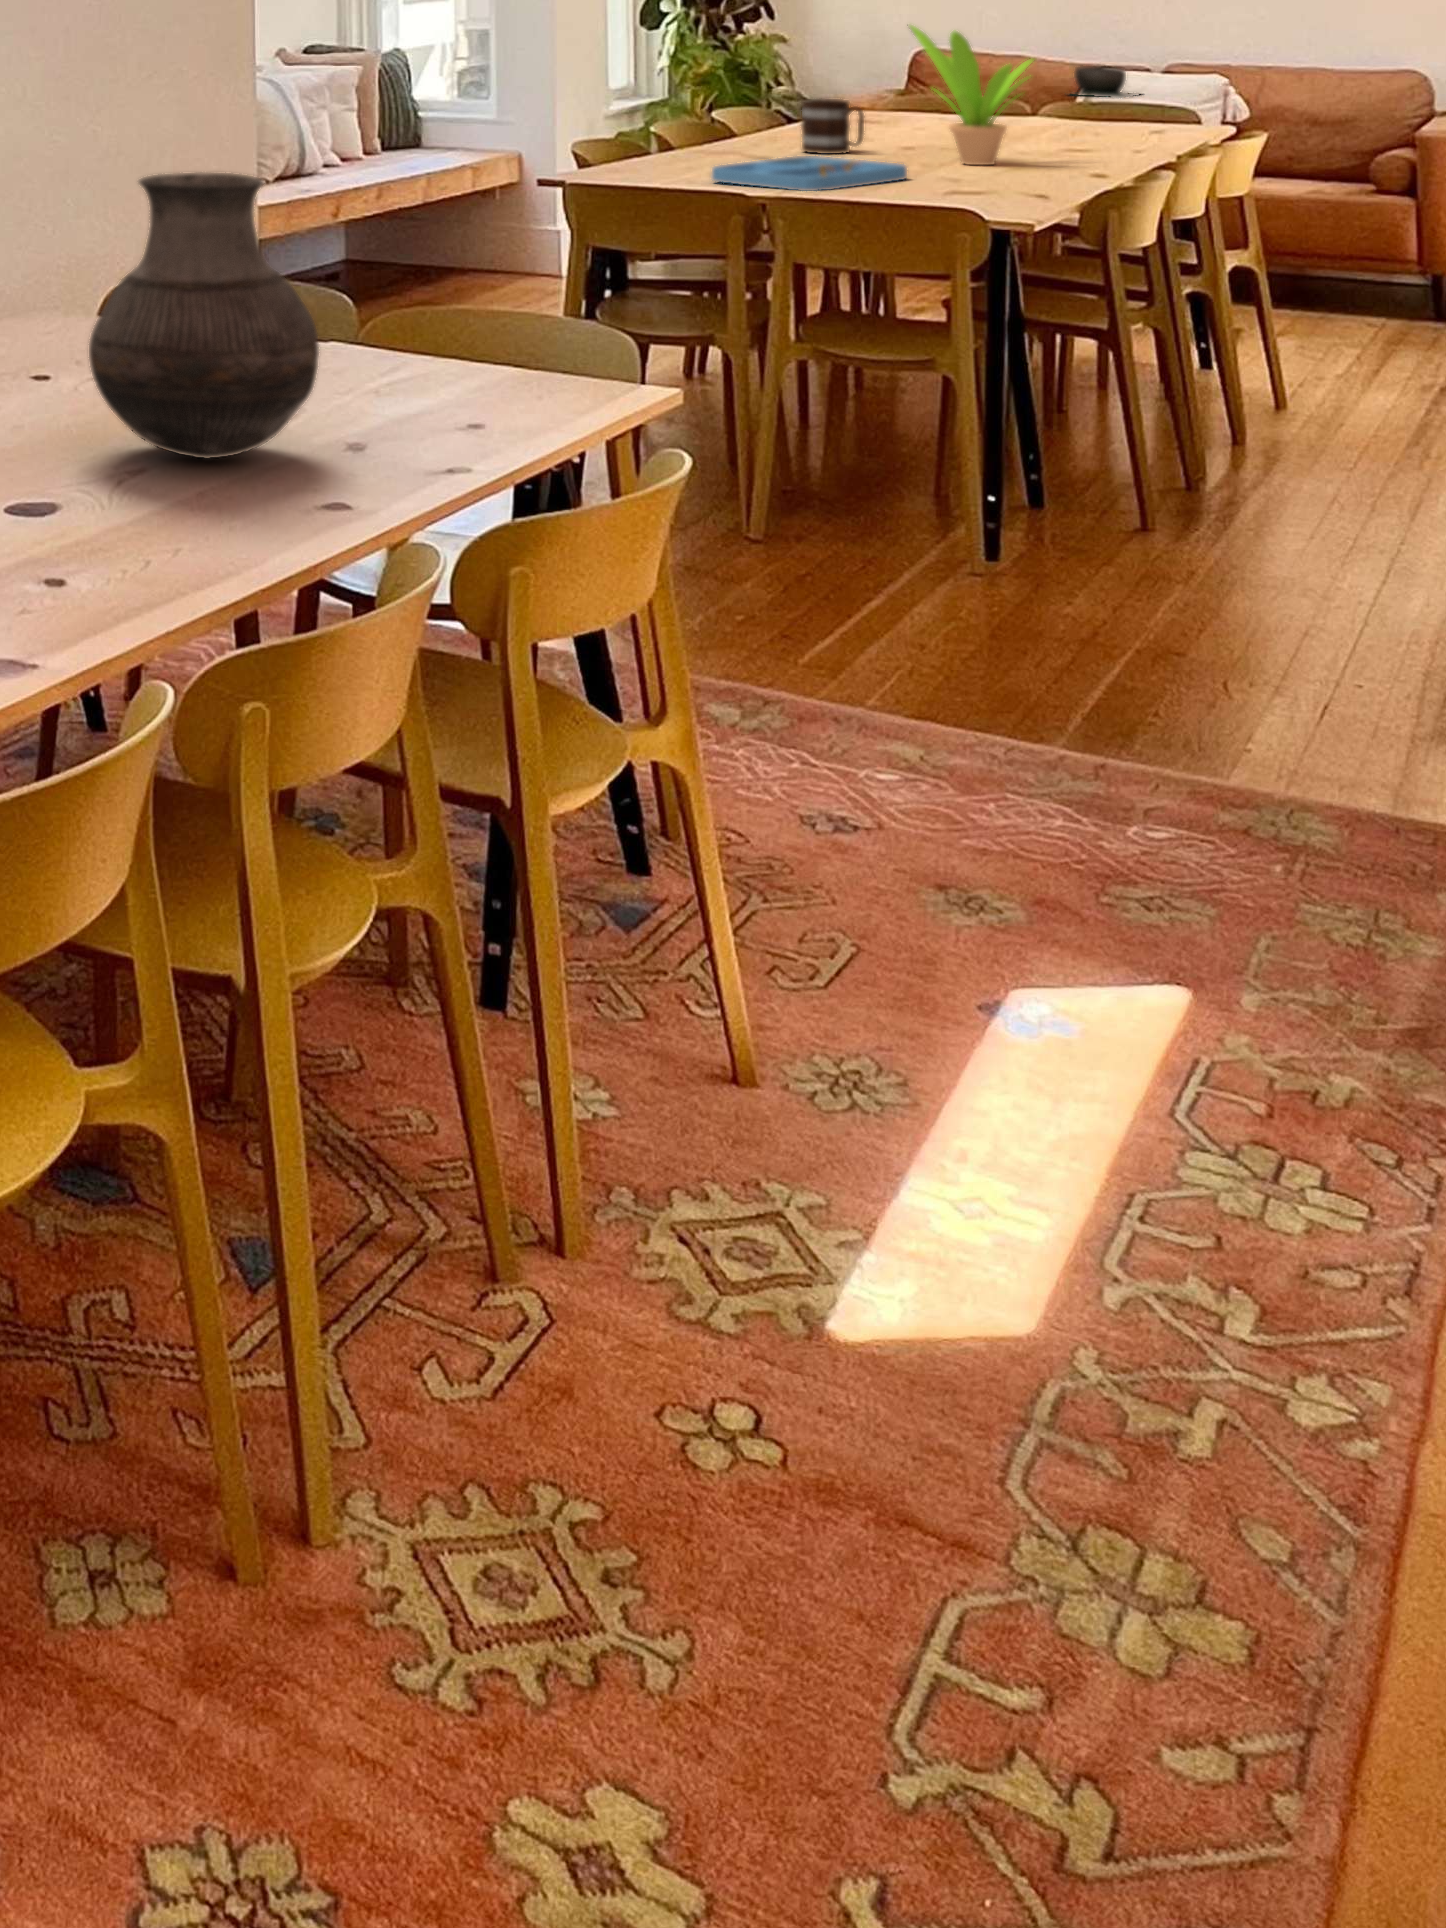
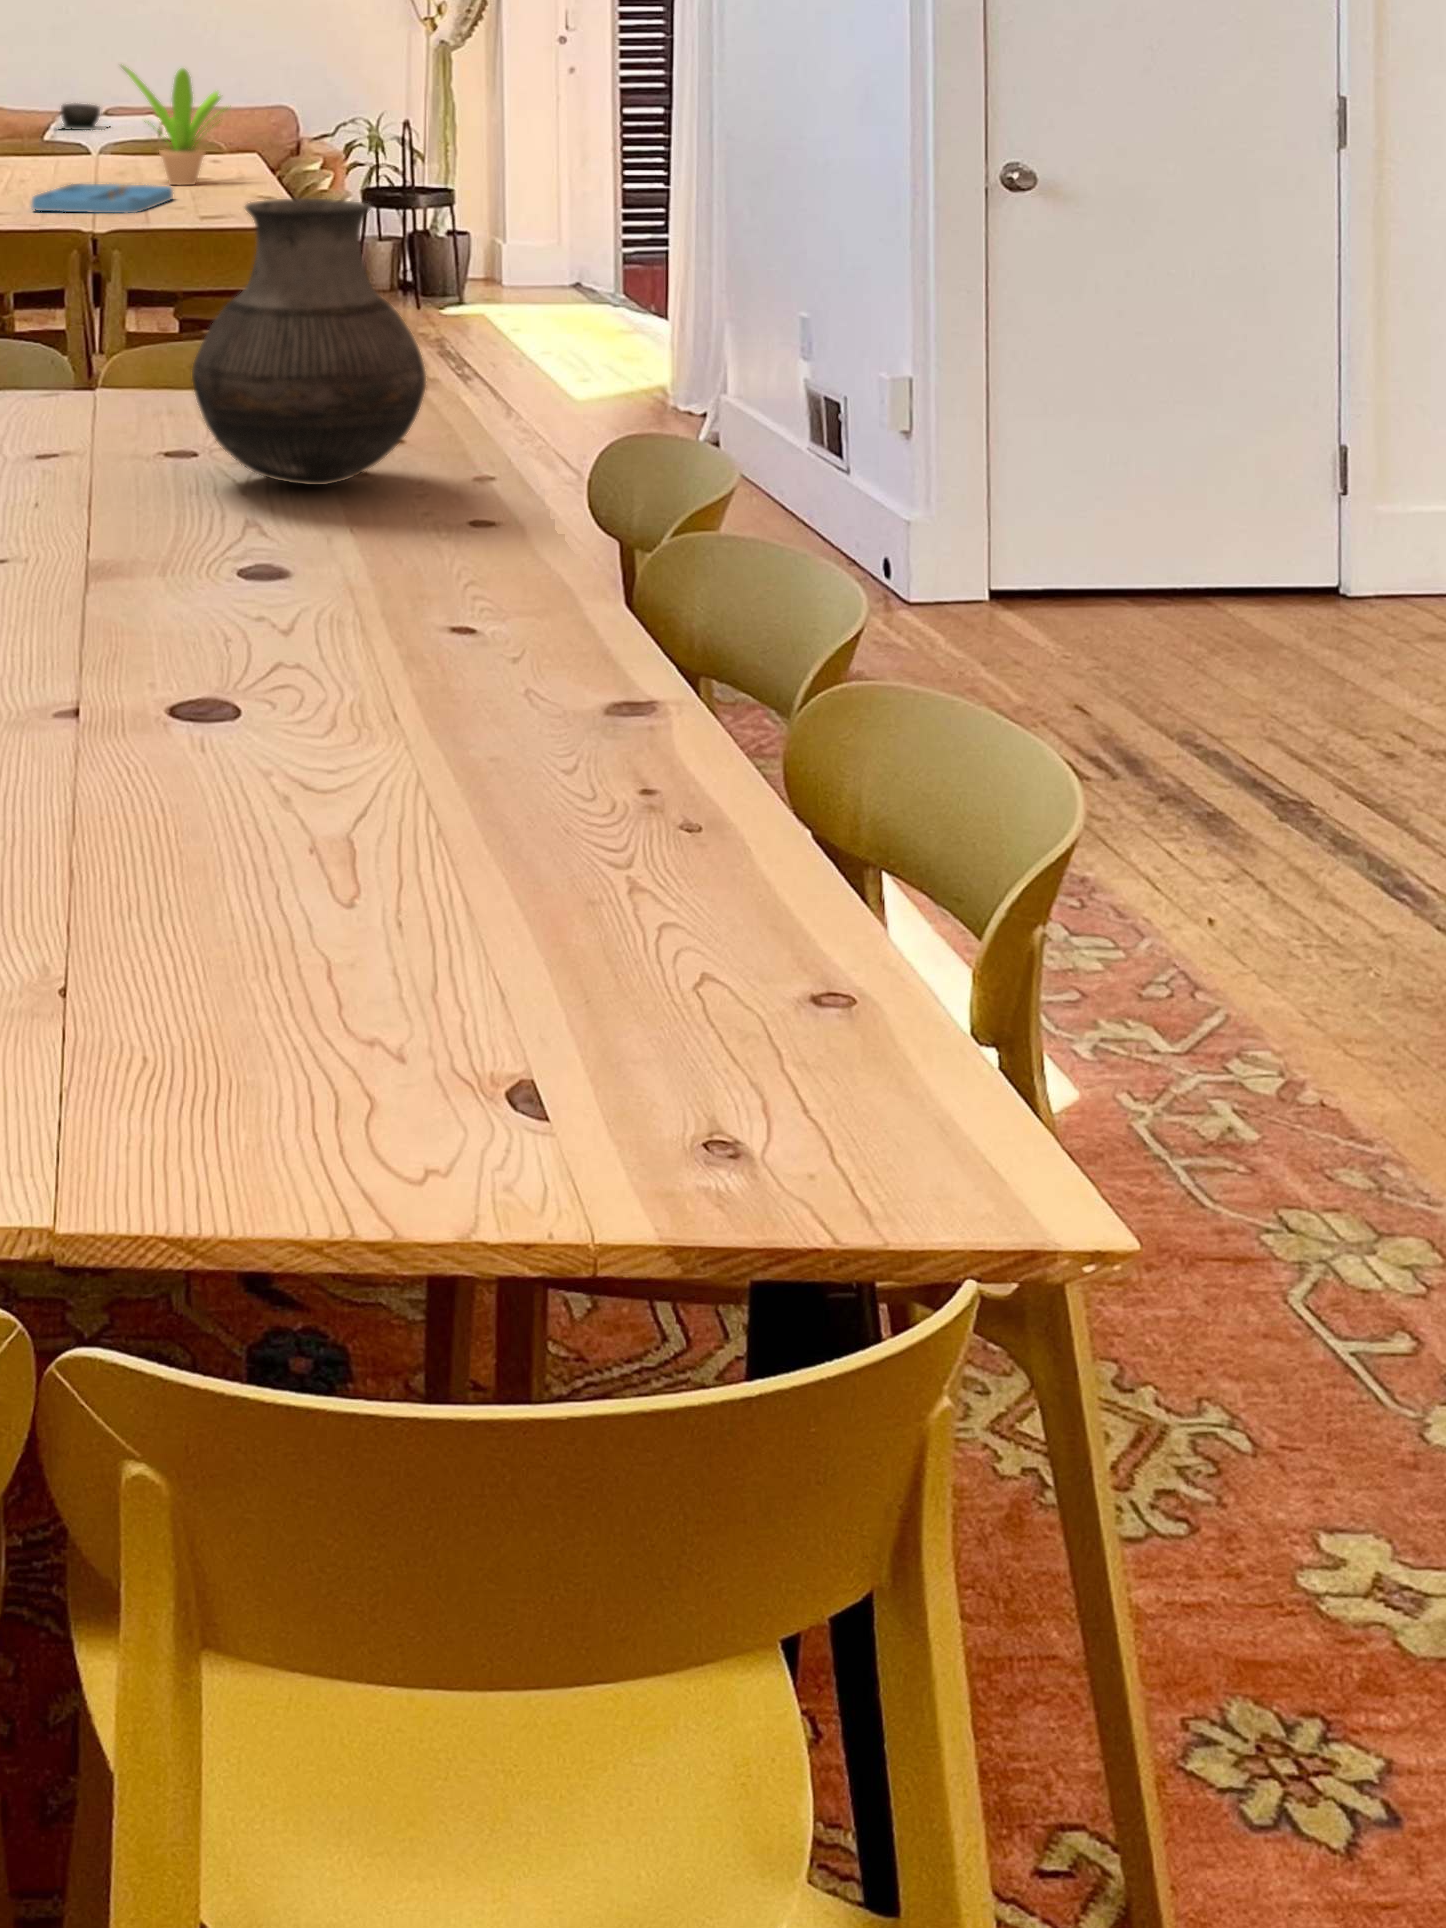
mug: present [802,98,864,154] -> none [14,134,71,184]

